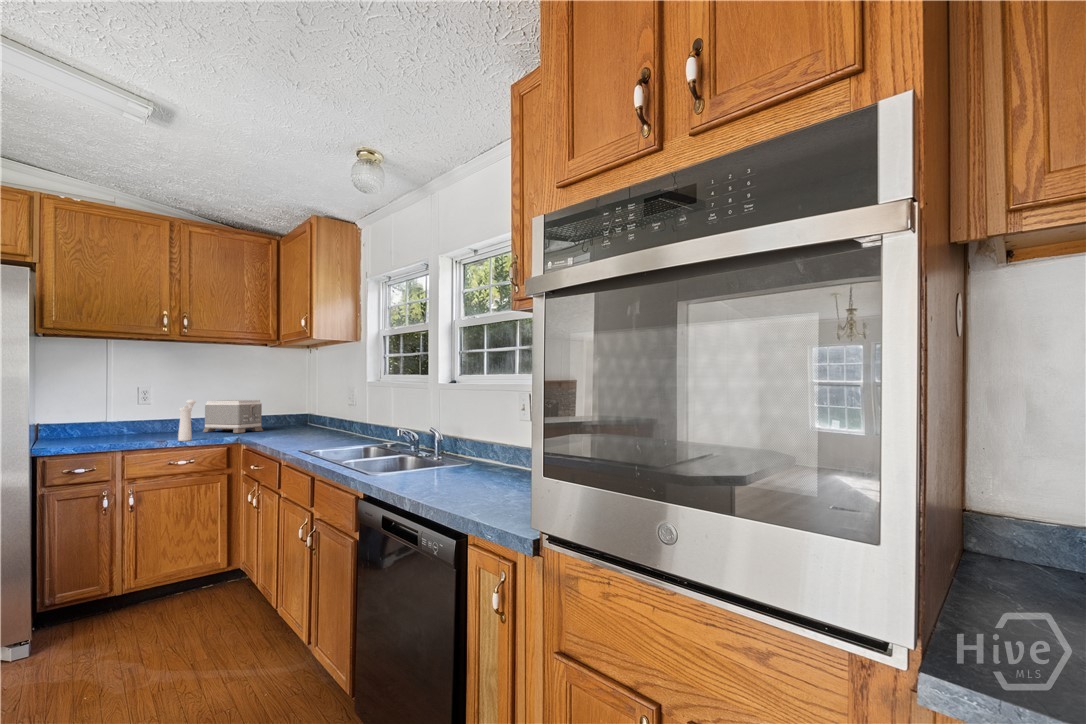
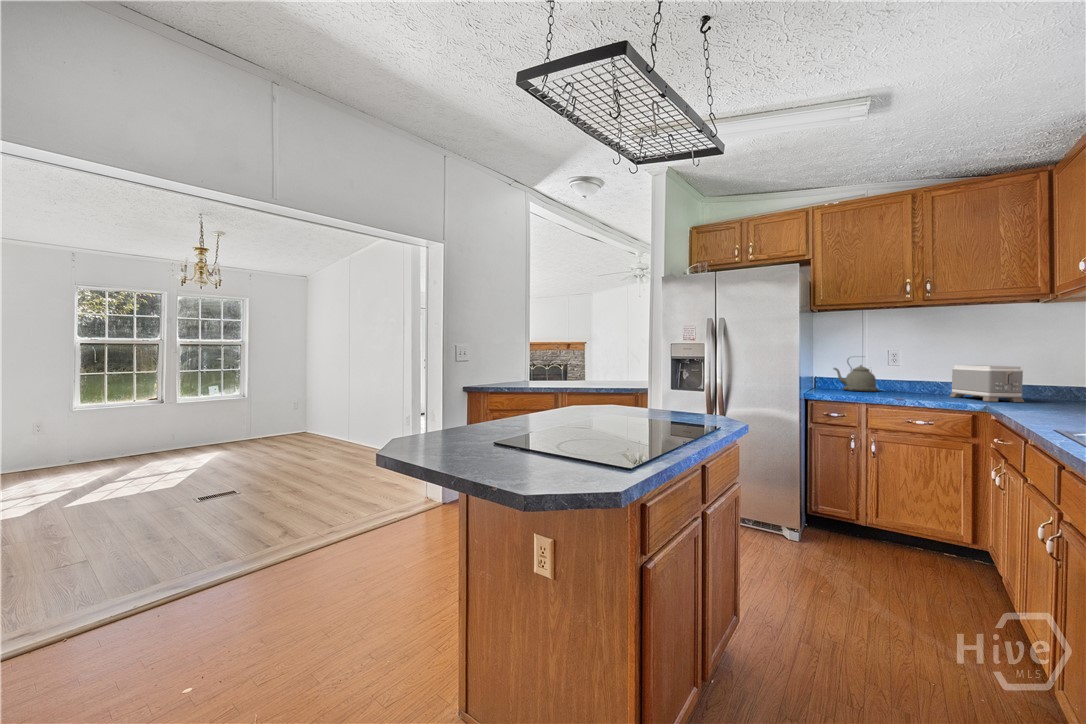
kettle: none [68,395,127,437] -> present [834,360,879,392]
pepper mill: present [178,400,195,441] -> none [916,363,936,403]

